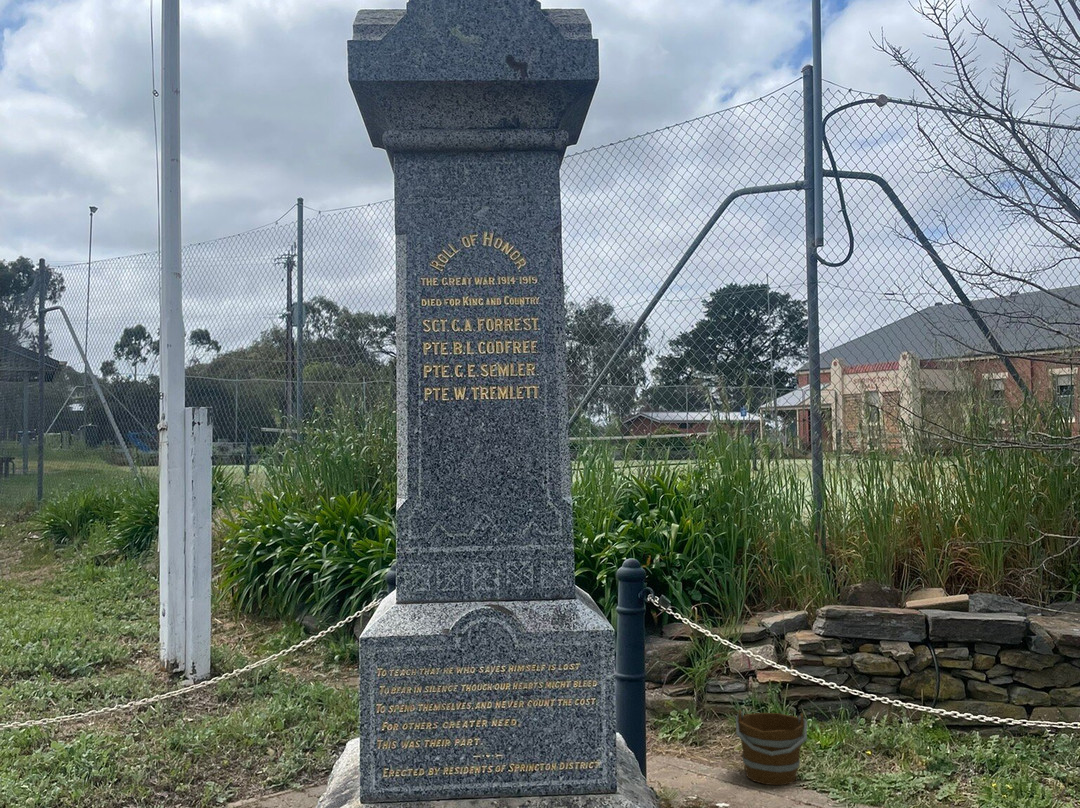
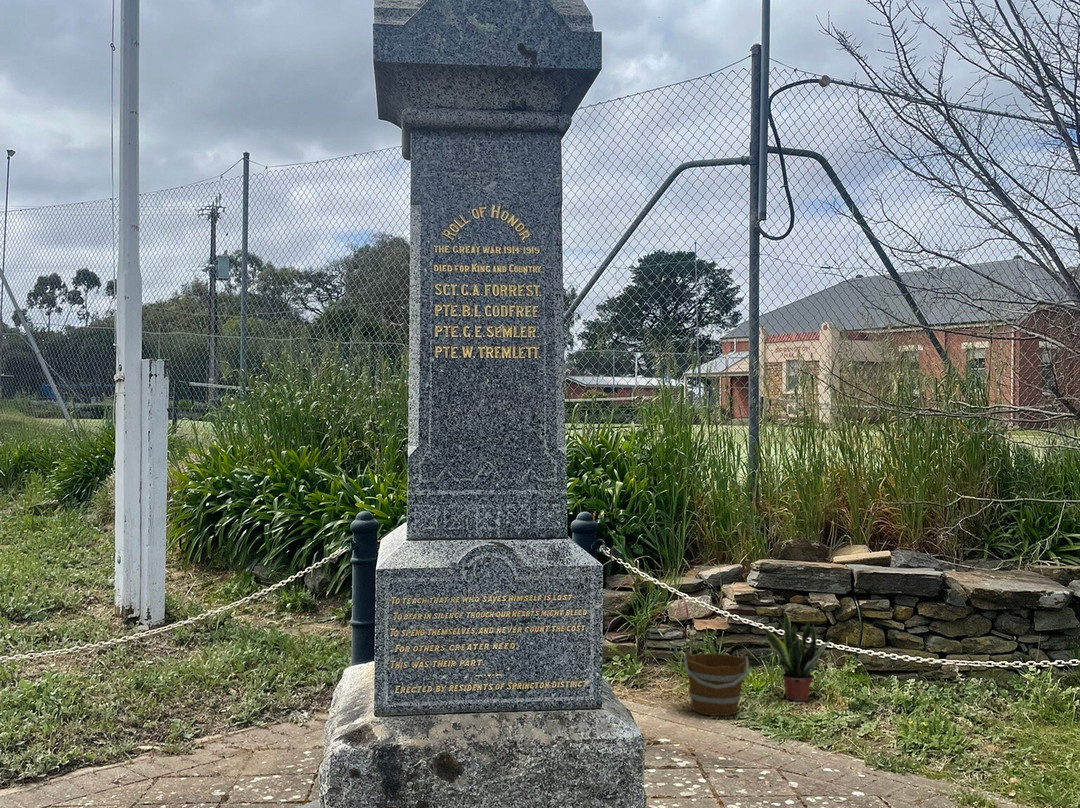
potted plant: none [827,664,903,766] -> present [766,611,830,701]

